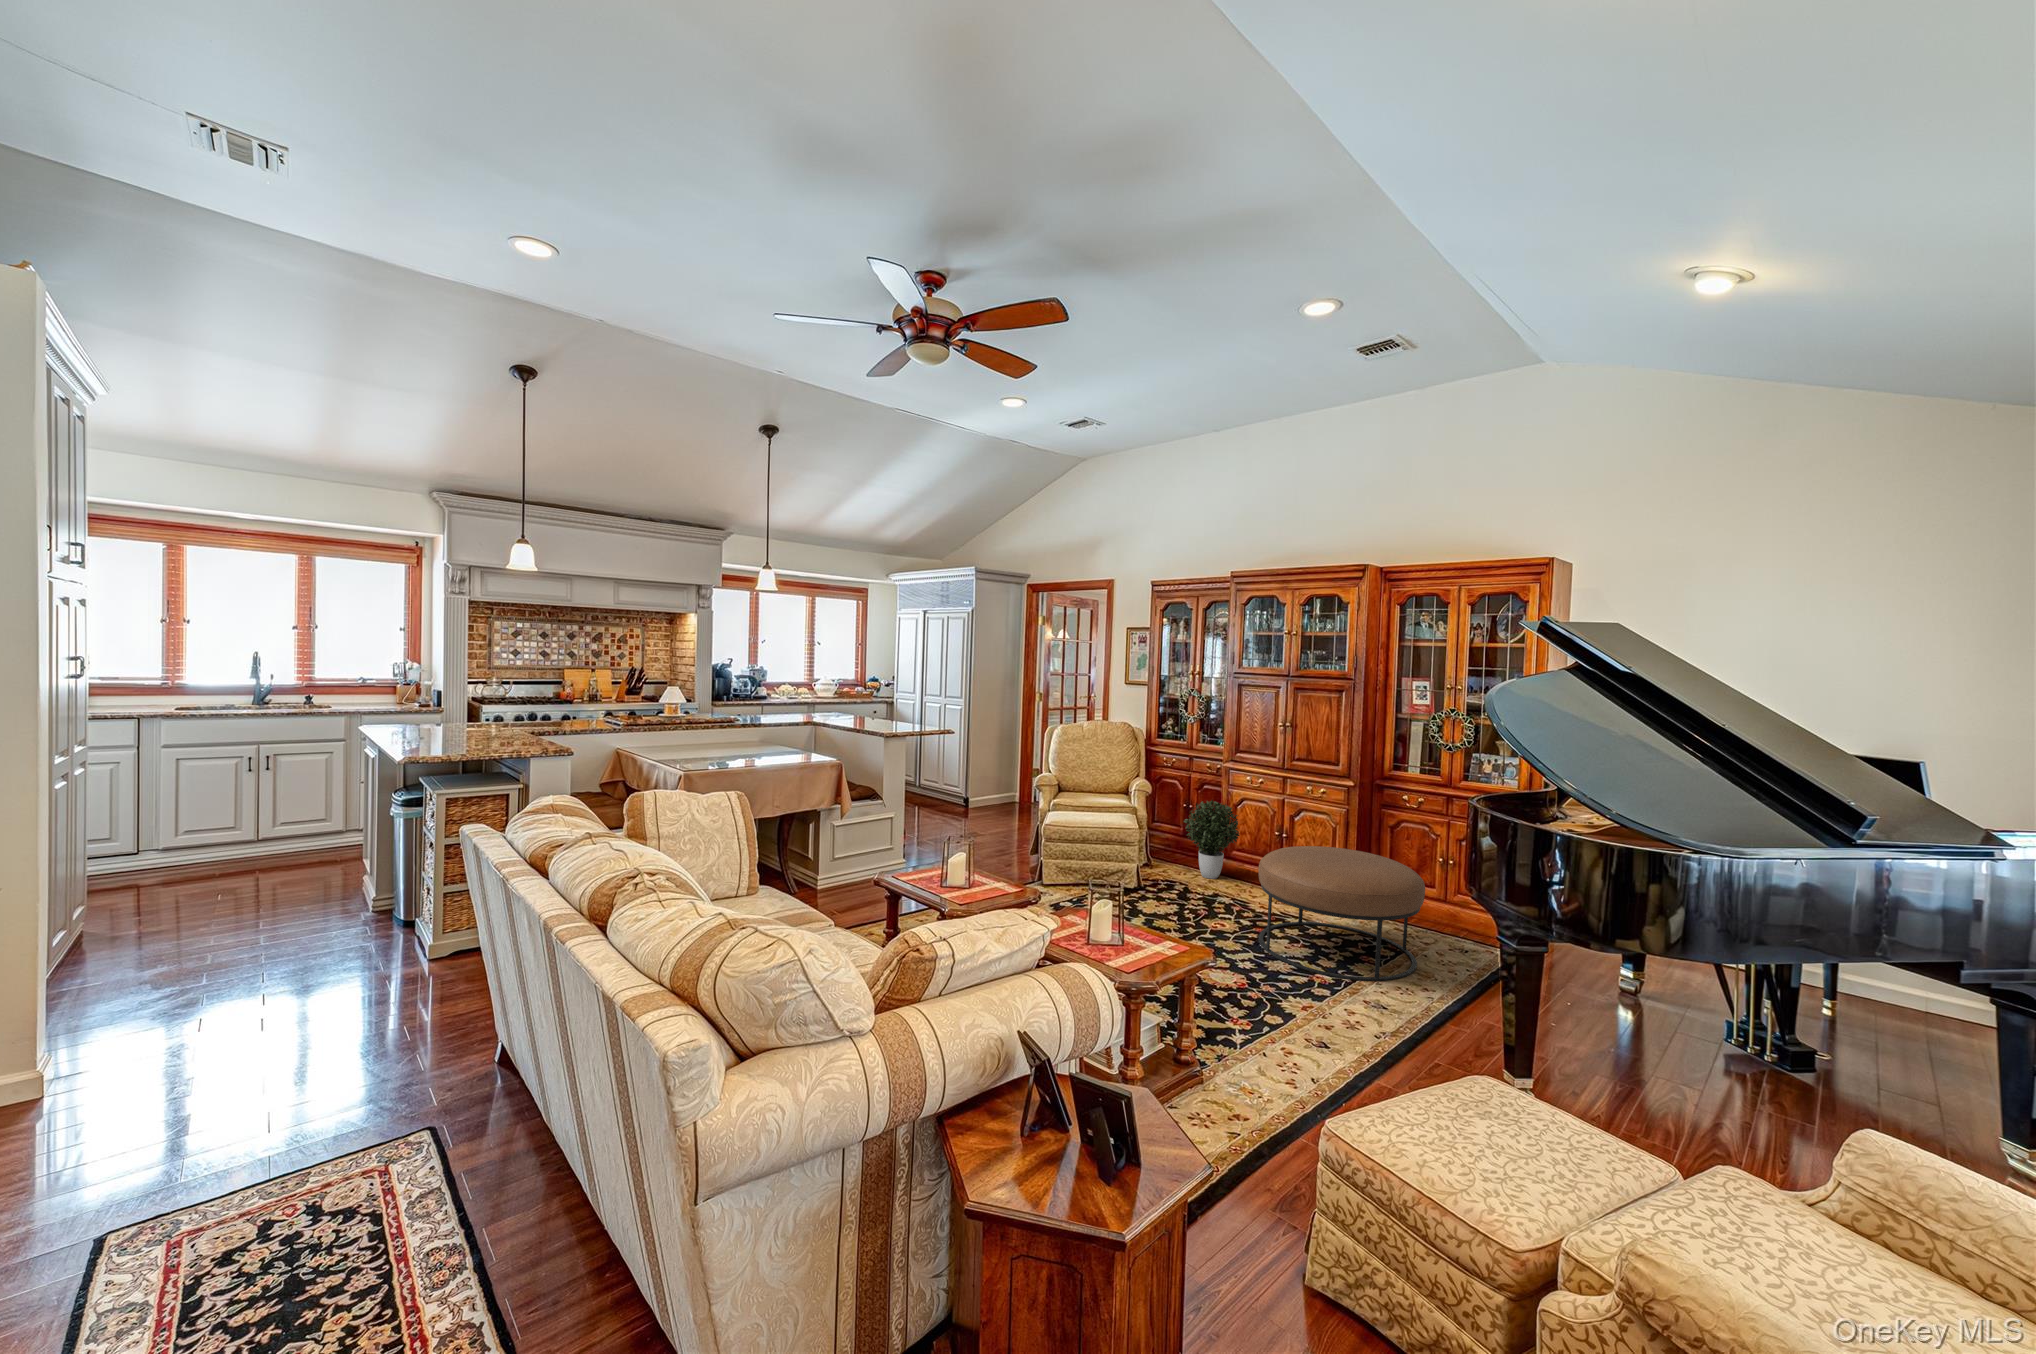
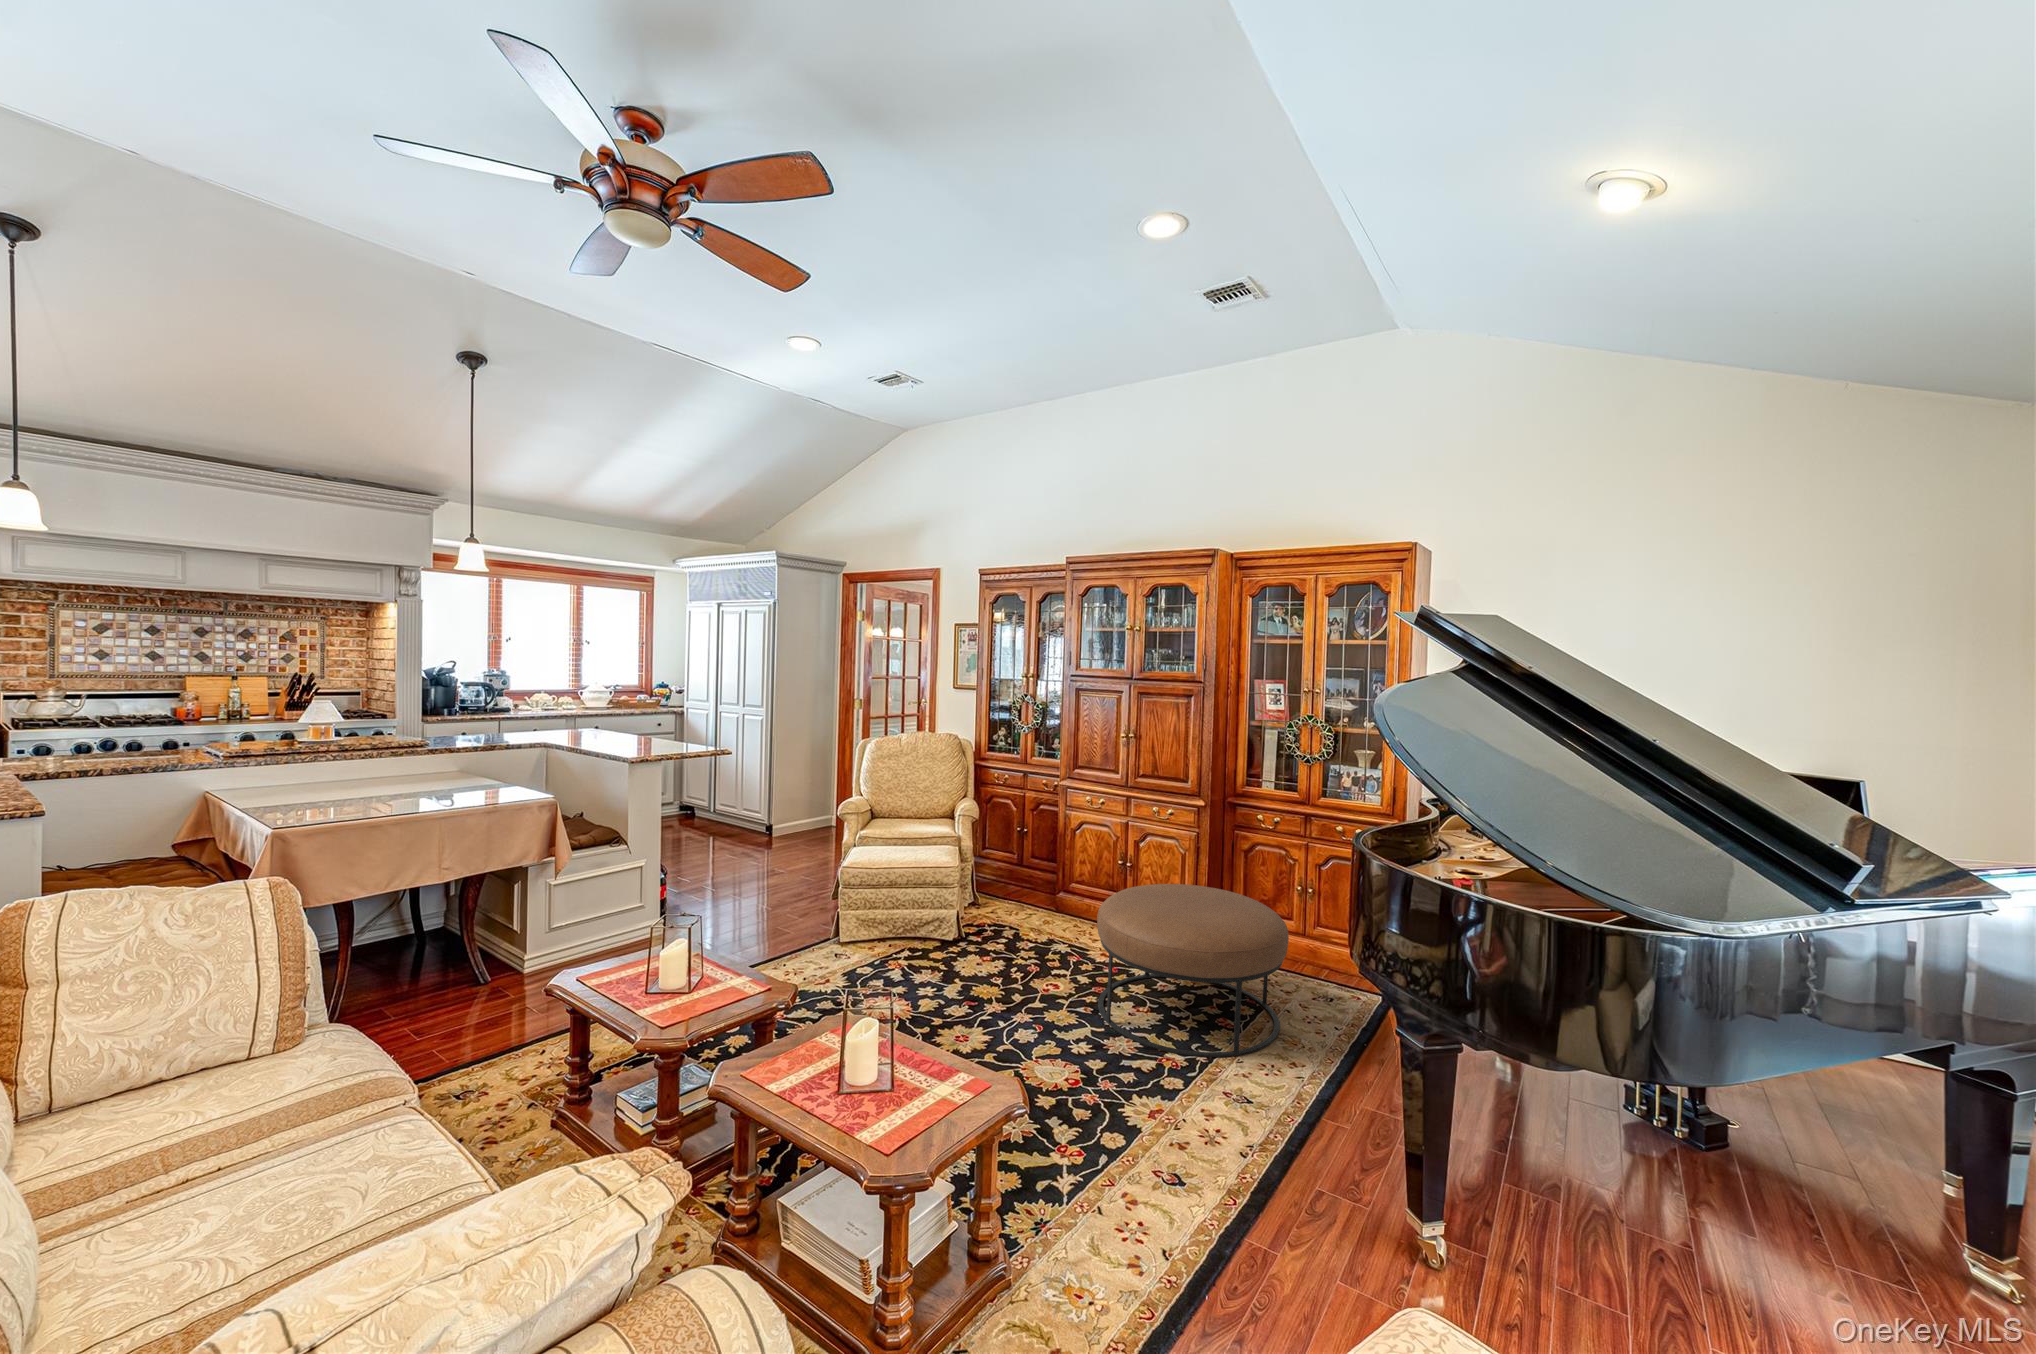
potted plant: present [1184,800,1240,879] -> none [1014,825,1080,919]

